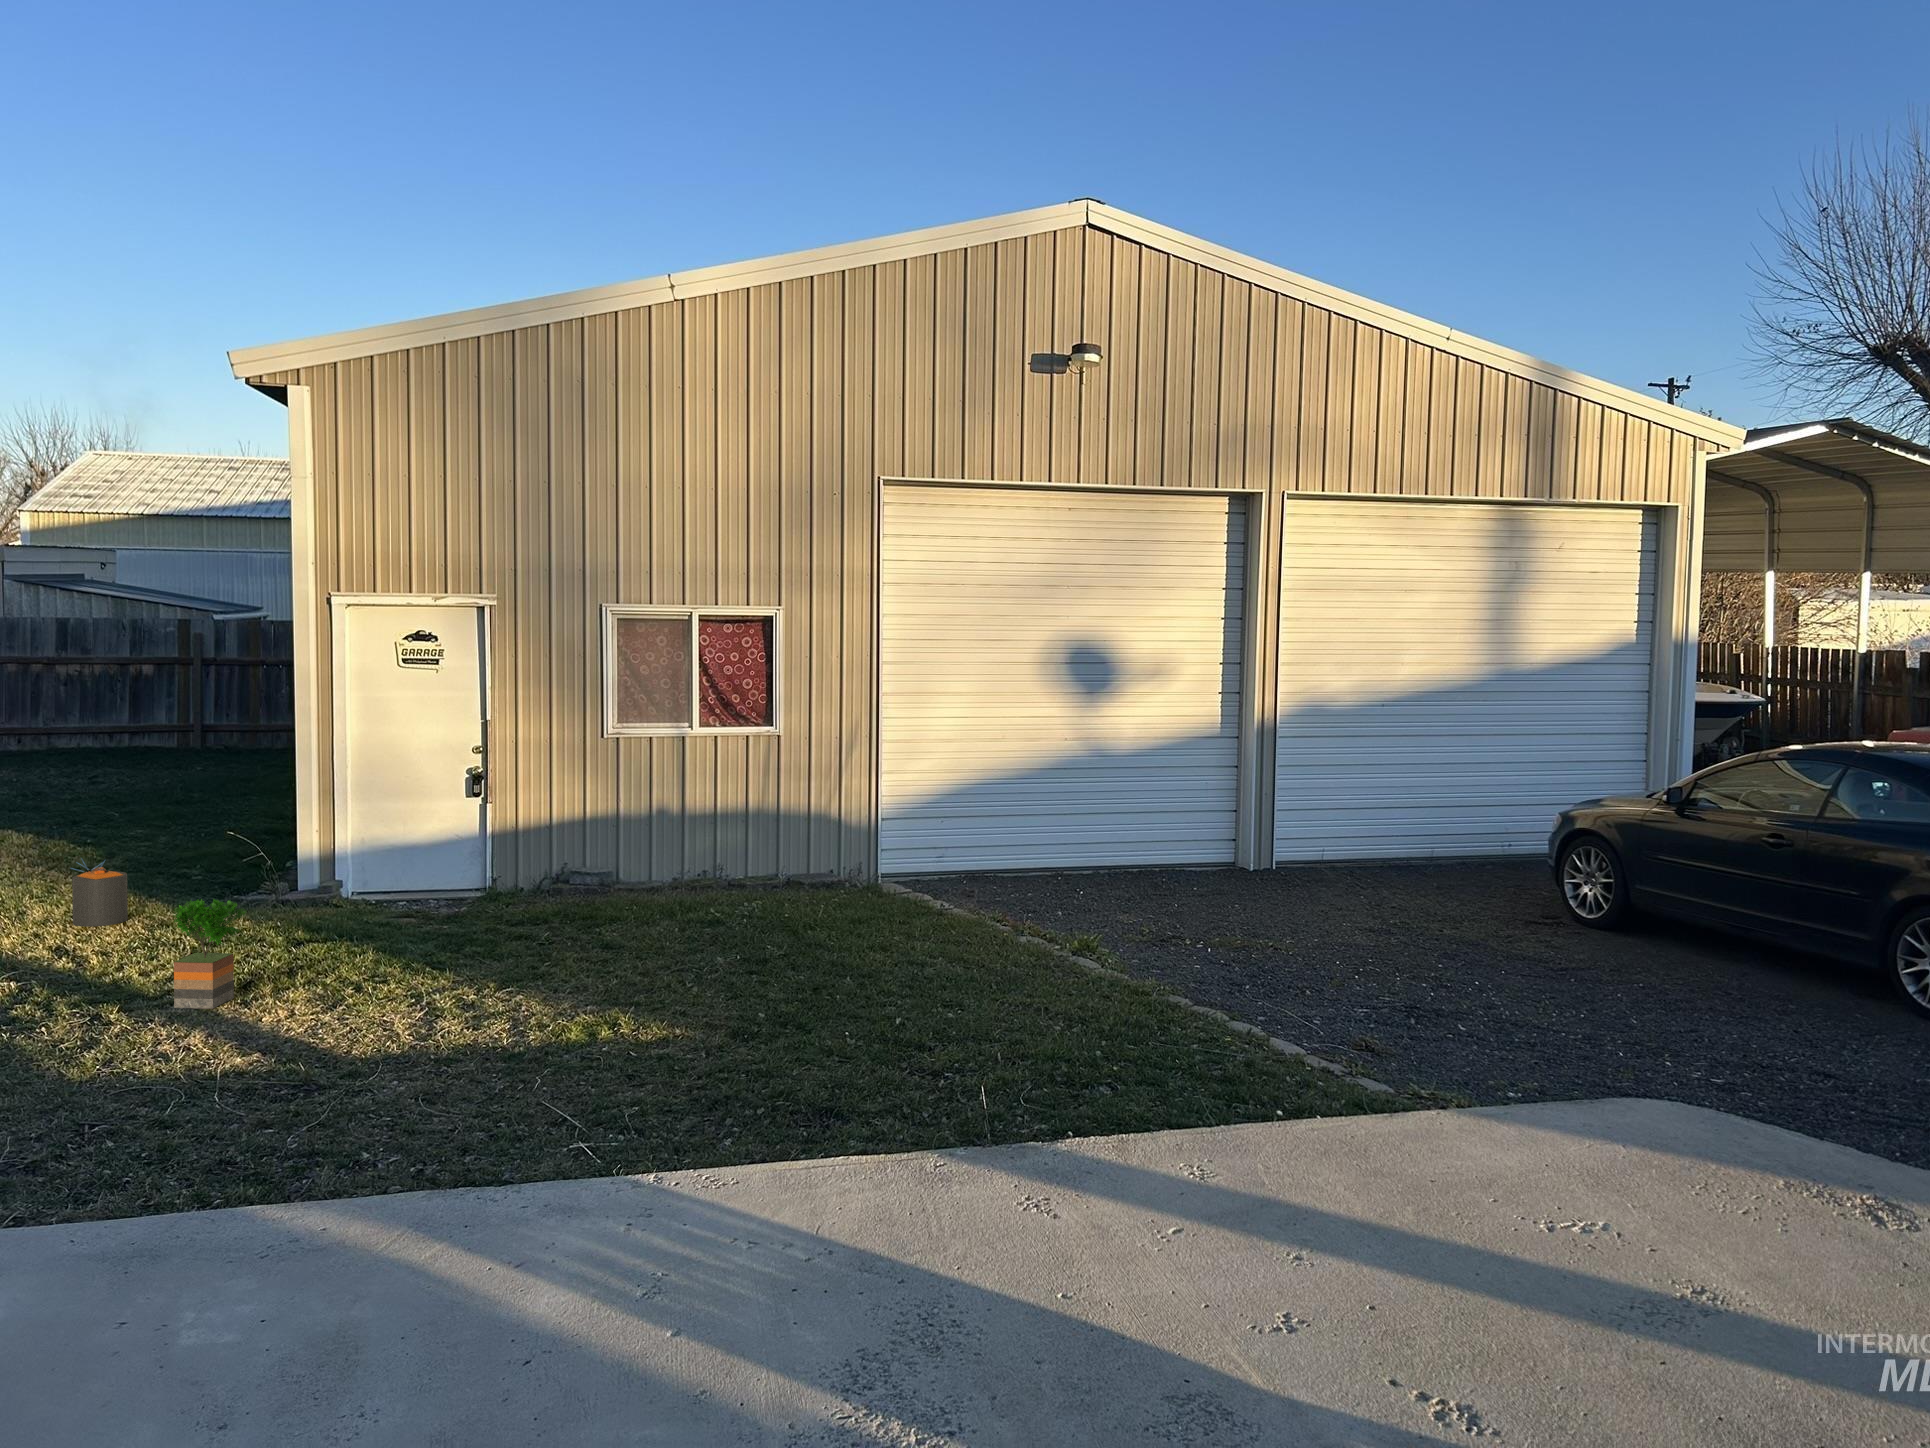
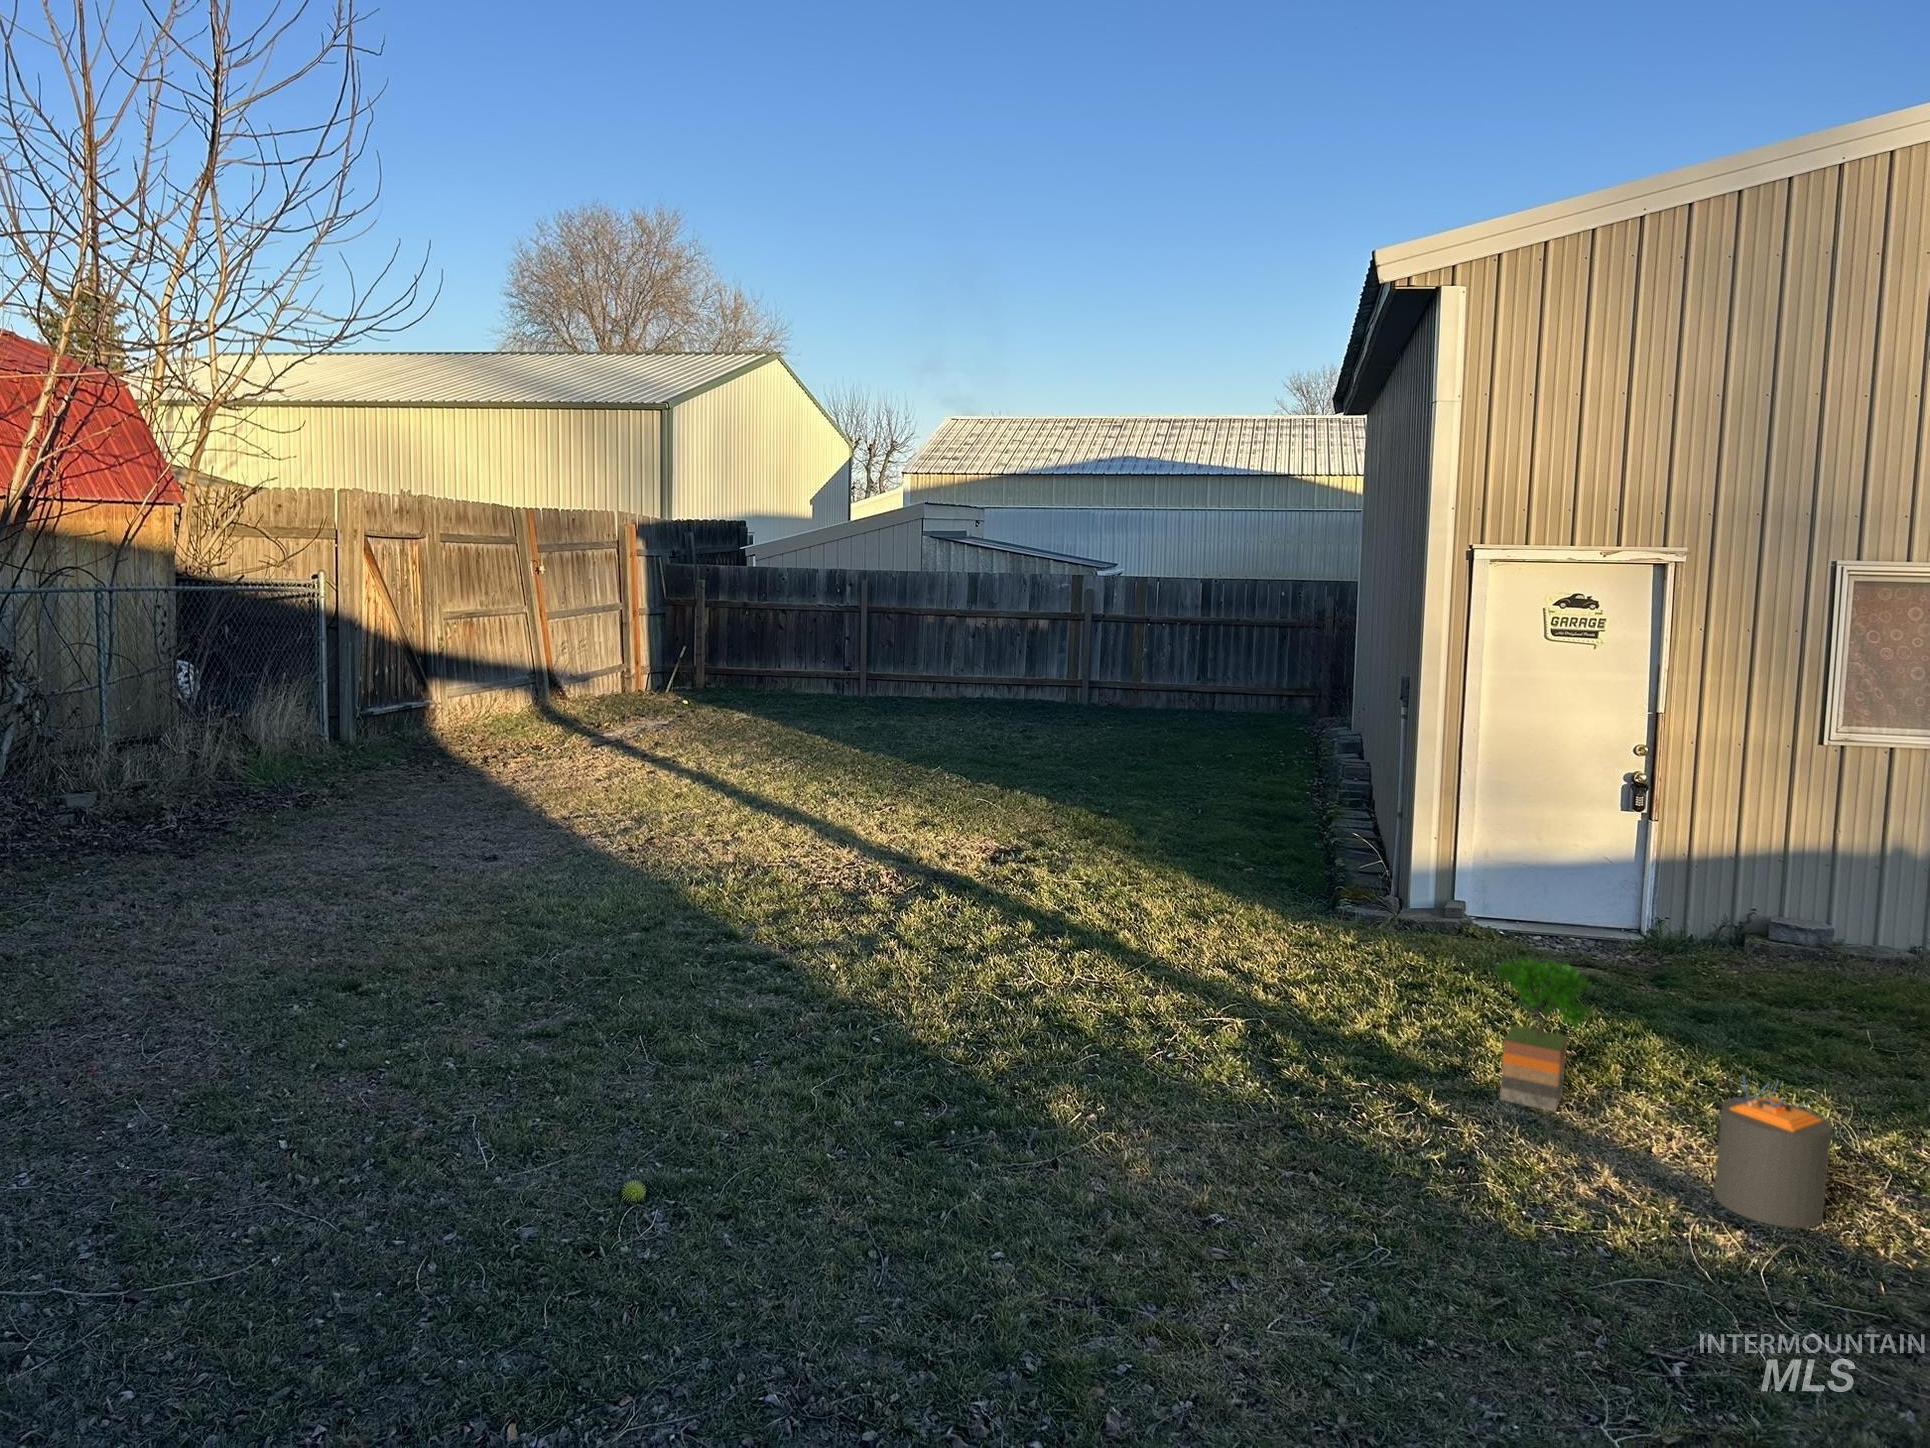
trash can: present [71,862,128,926] -> present [1714,1077,1831,1228]

